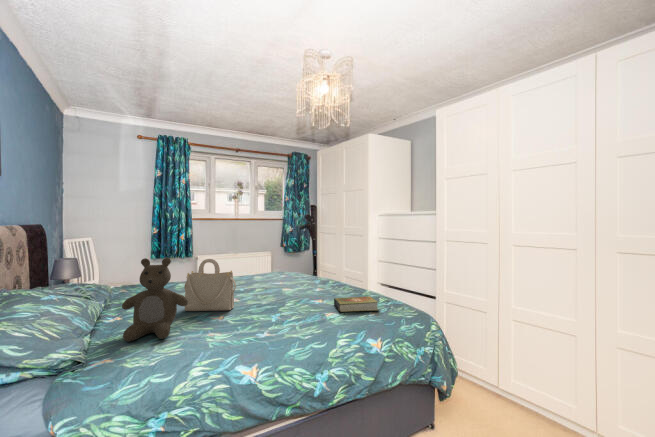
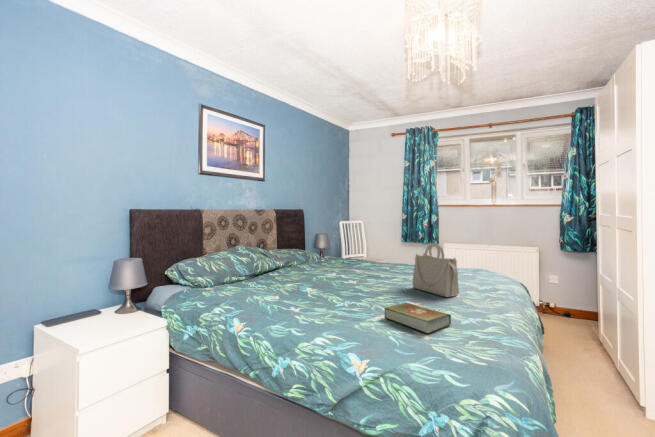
teddy bear: present [122,258,188,342] -> none [235,232,276,289]
handbag: present [184,259,236,311] -> present [412,243,459,297]

